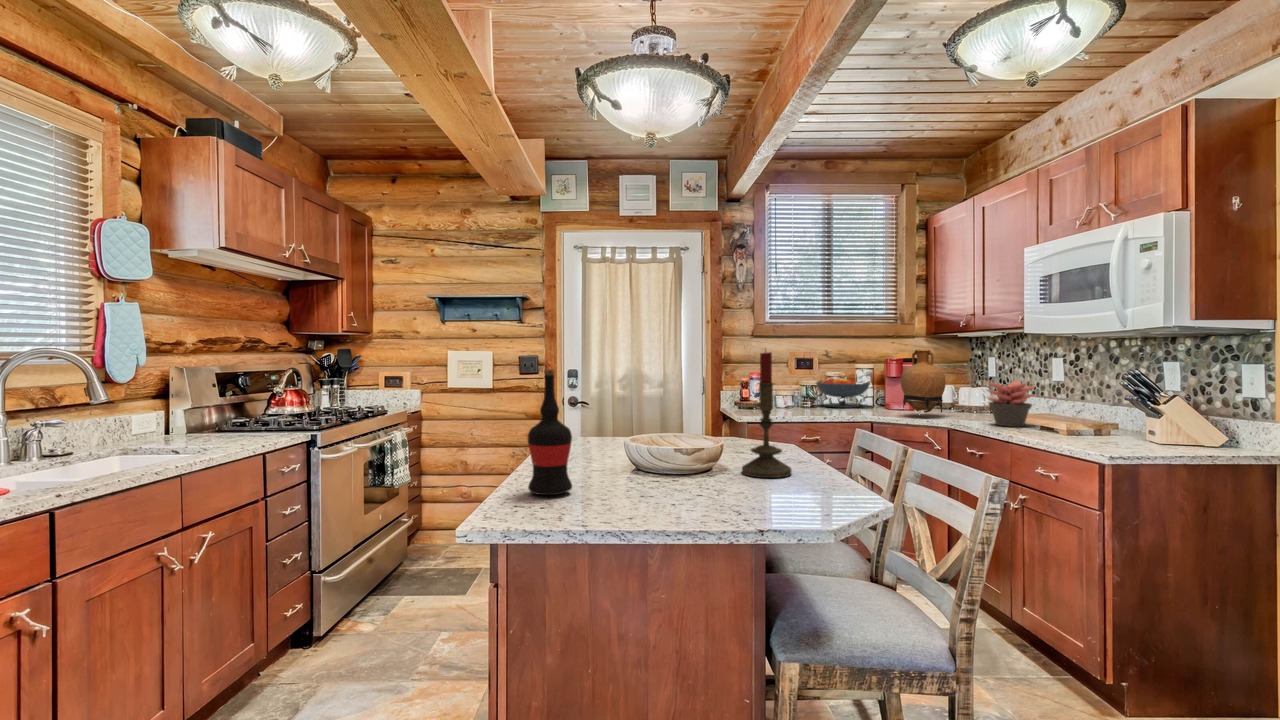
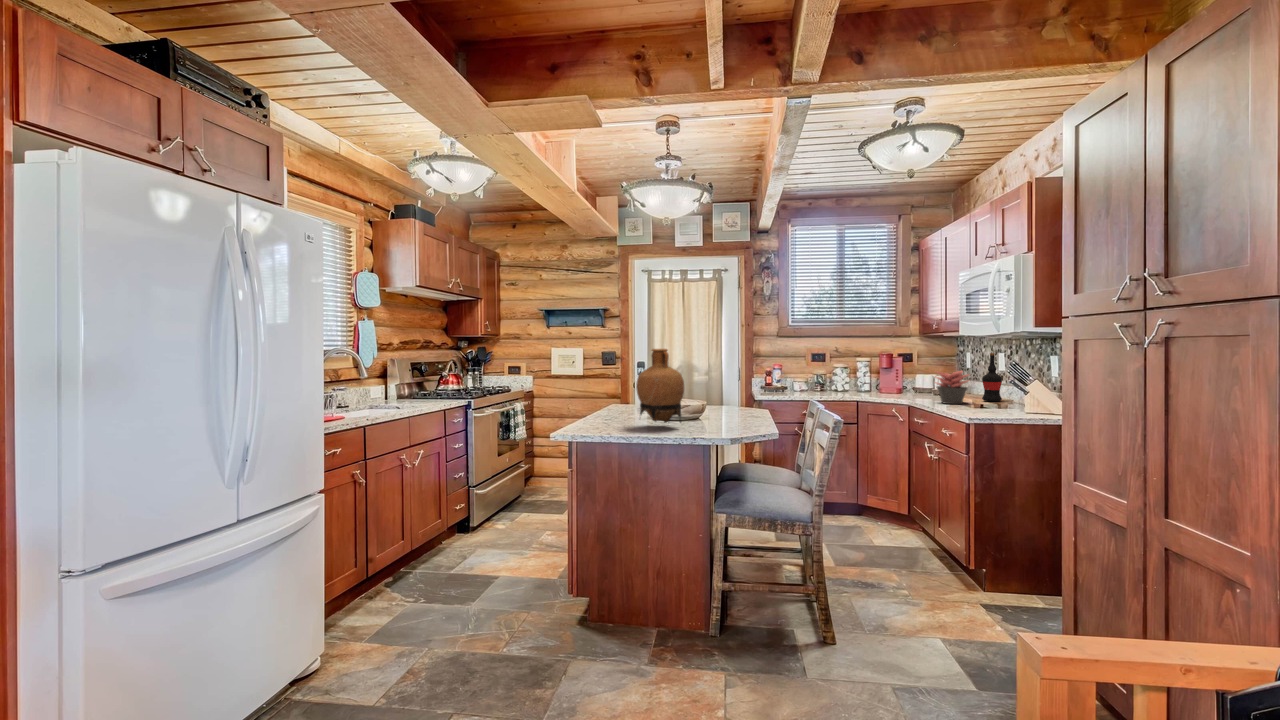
vase: present [901,349,946,412] -> present [636,349,684,423]
candle: present [742,352,791,478] -> none [718,348,748,425]
wine bottle: present [528,369,572,495] -> present [982,353,1002,401]
fruit bowl: present [816,374,870,408] -> none [826,365,868,391]

